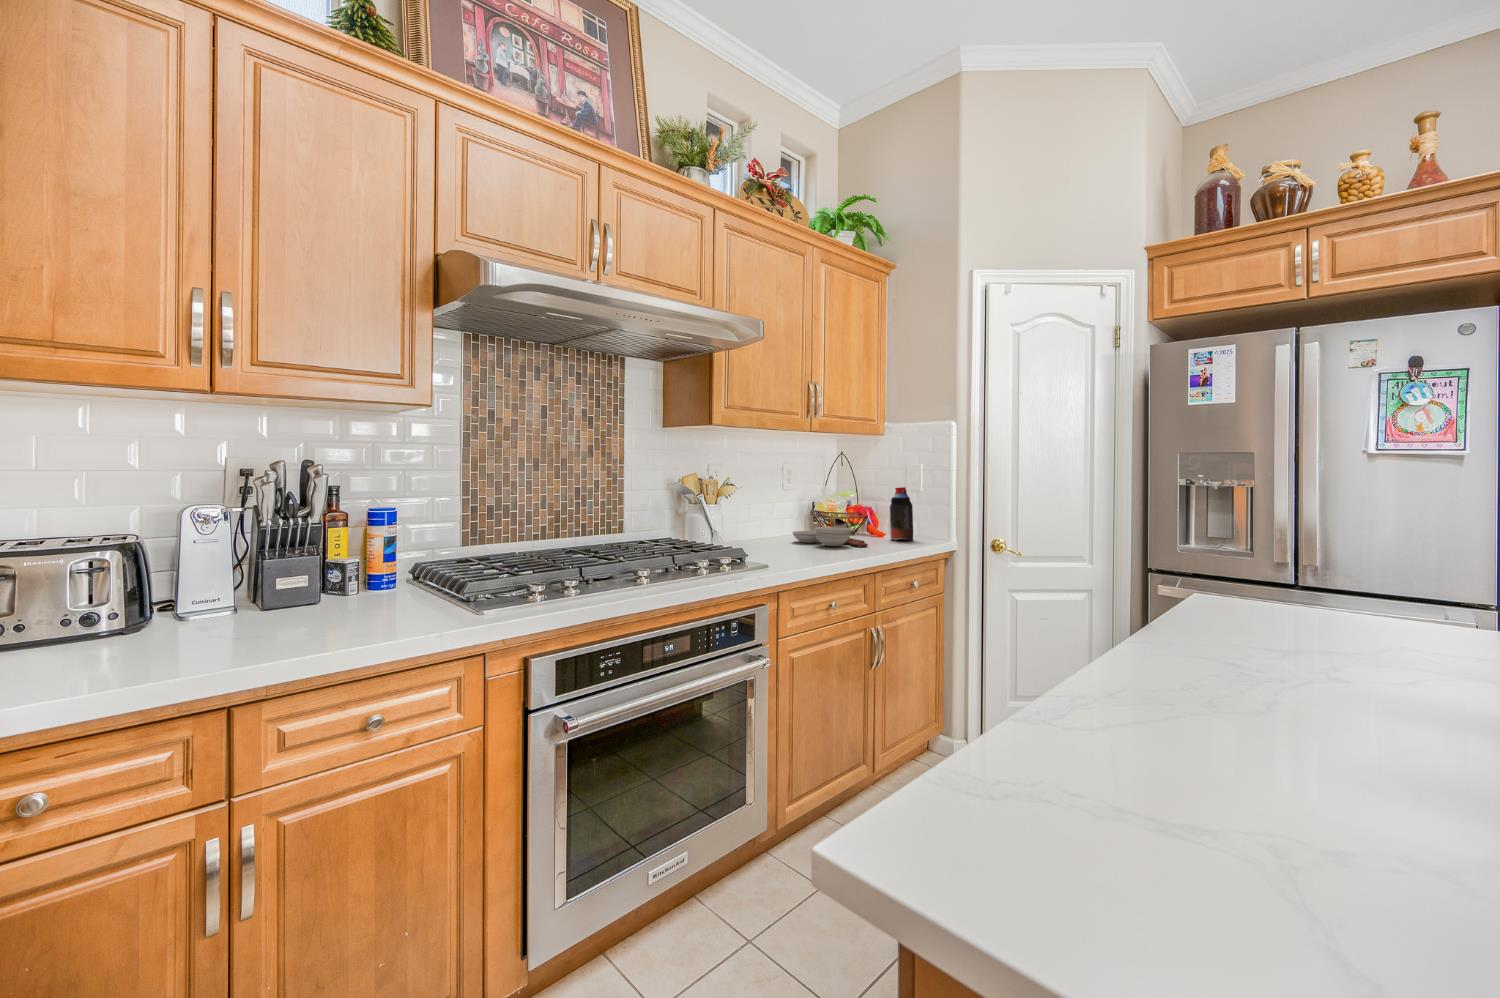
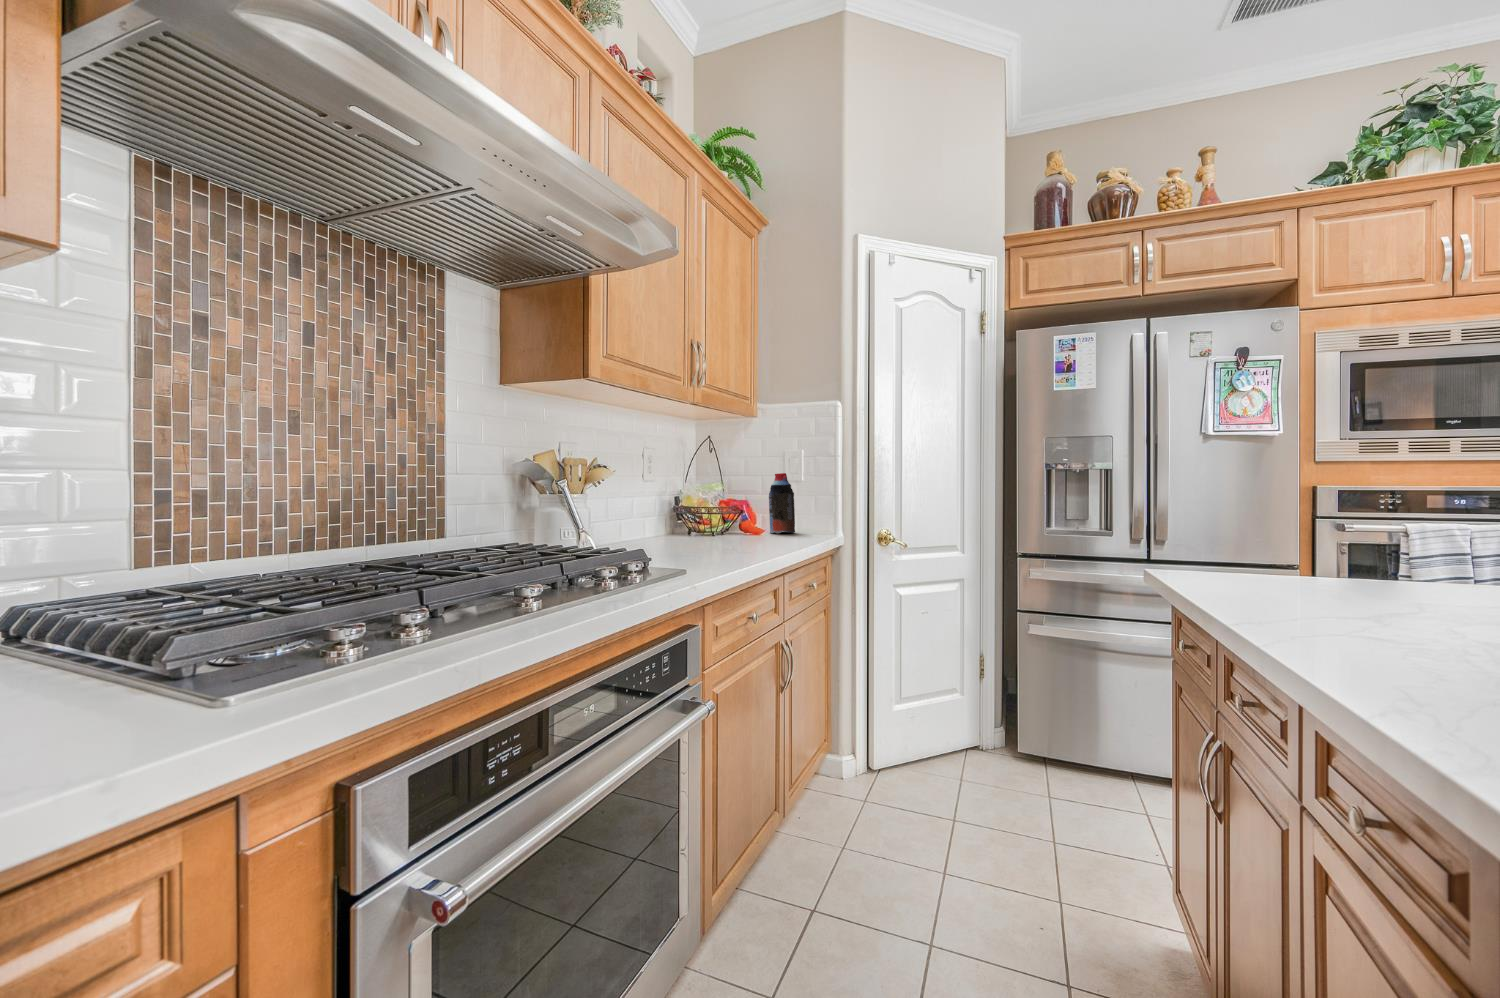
cutting board: present [792,514,868,546] -> none [665,505,760,542]

